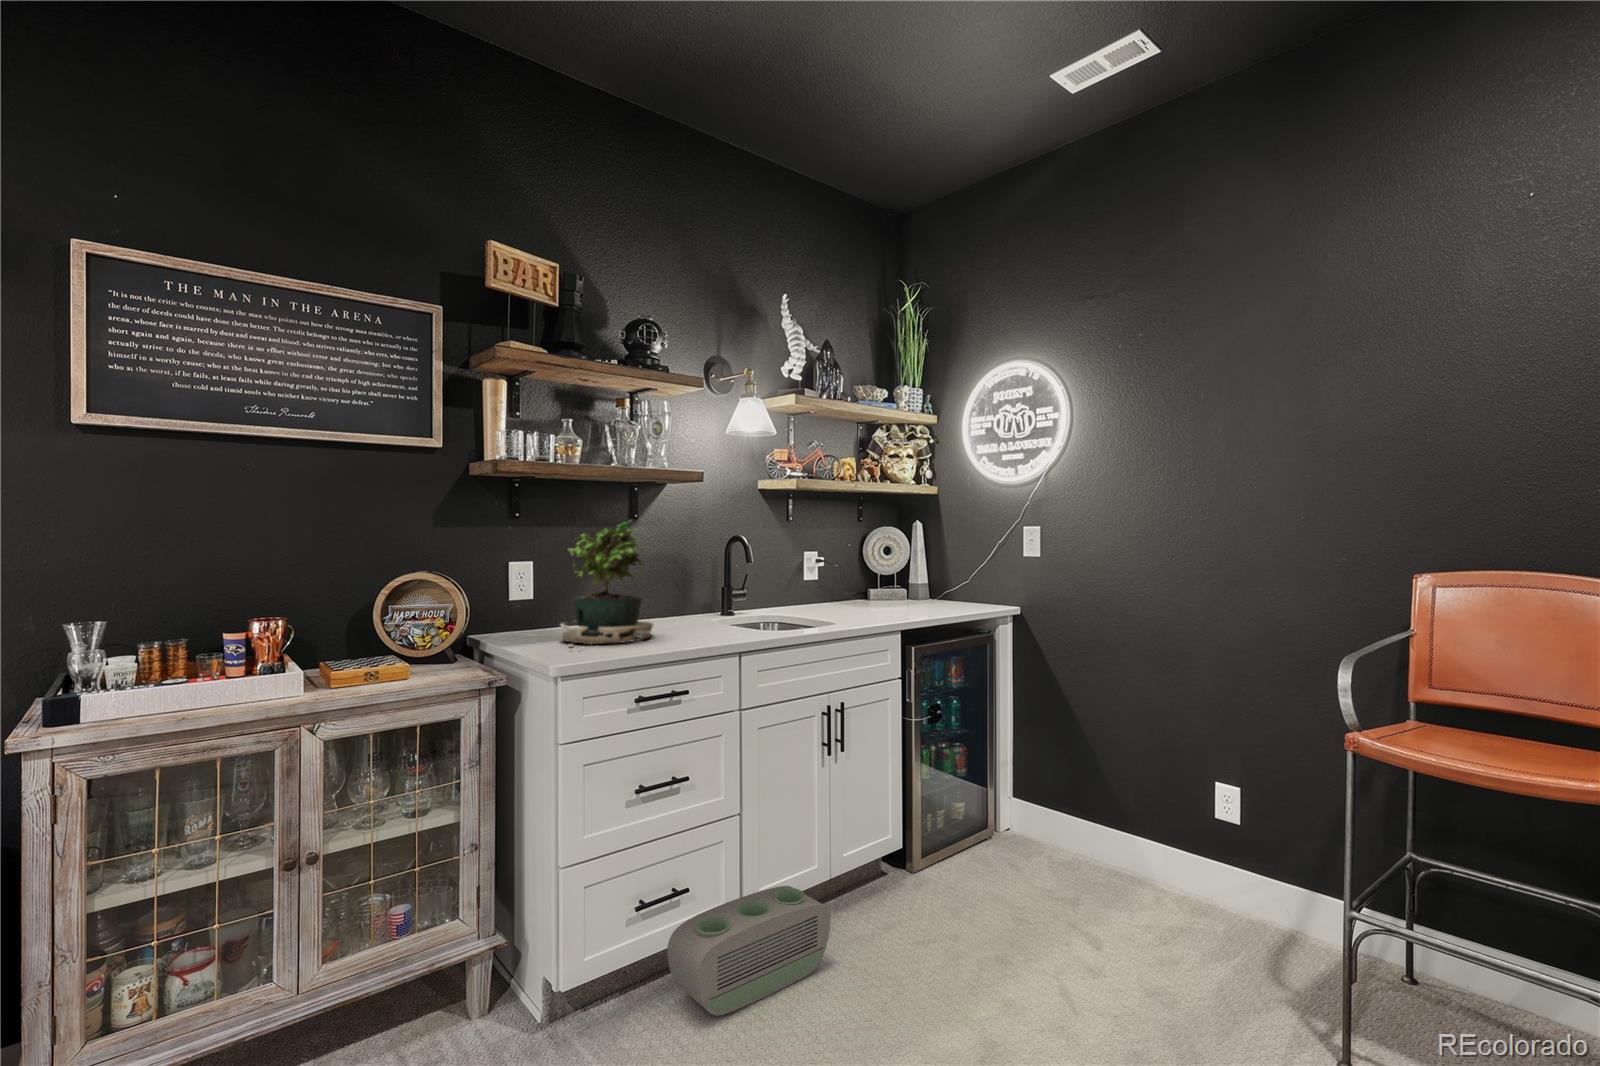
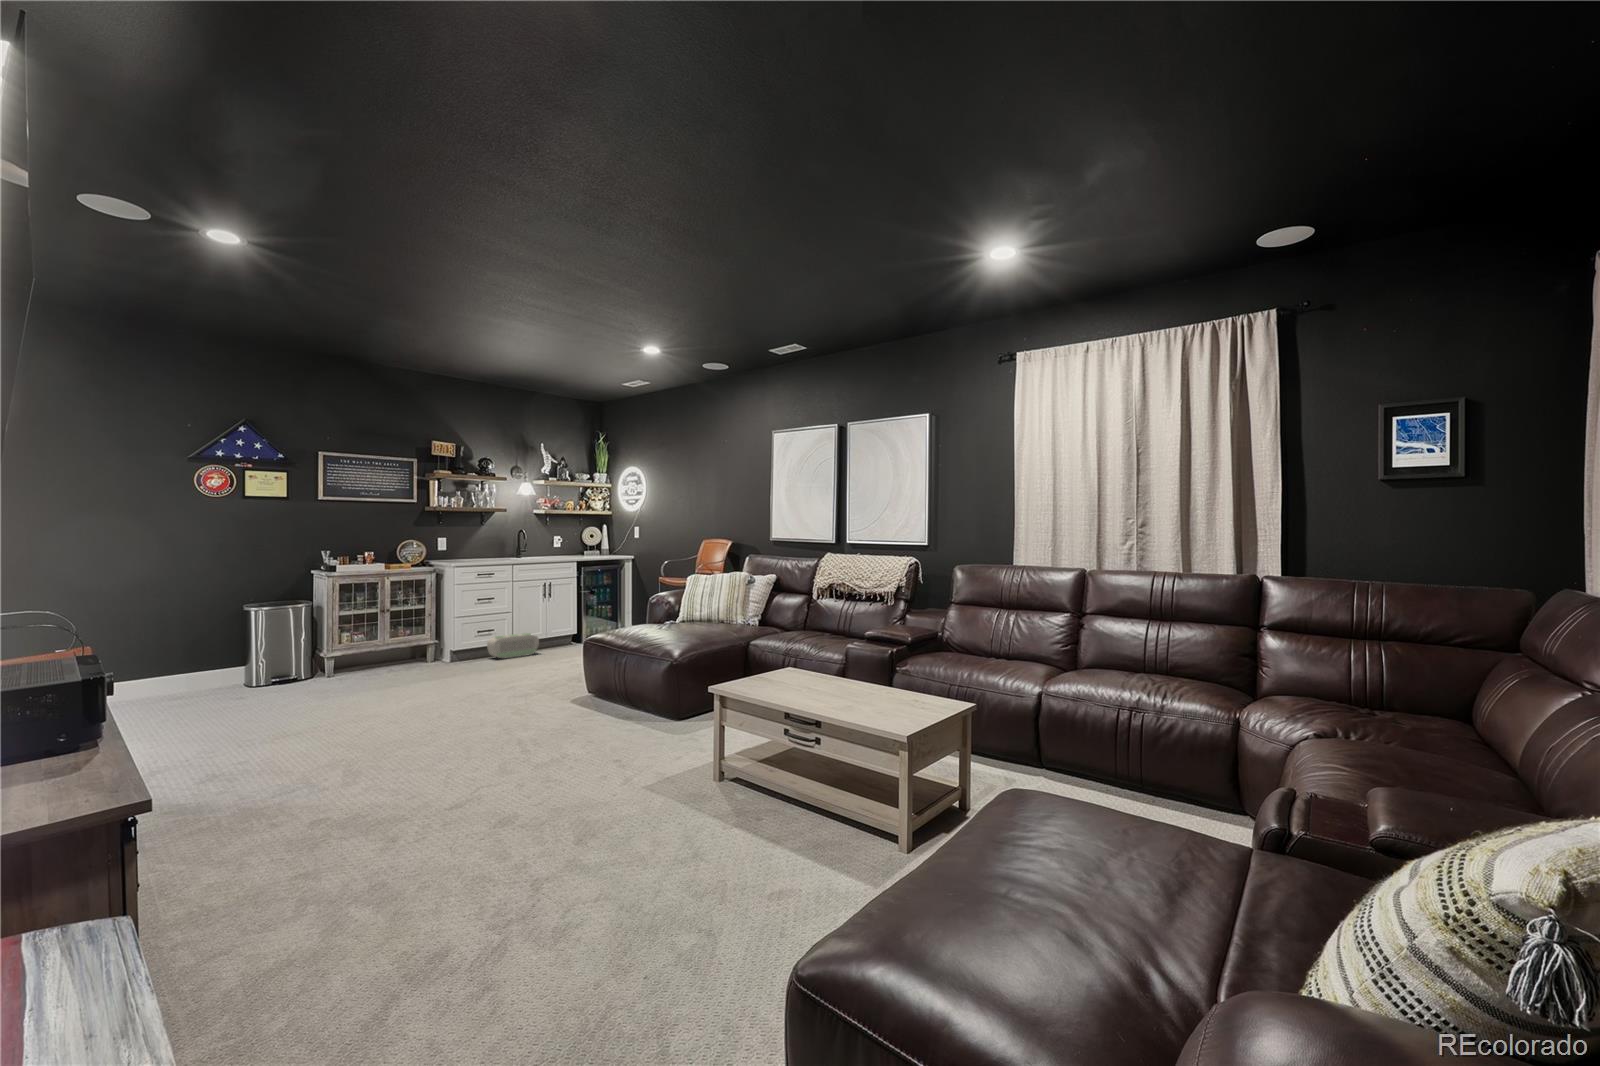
potted plant: present [561,522,653,646] -> none [455,525,486,562]

